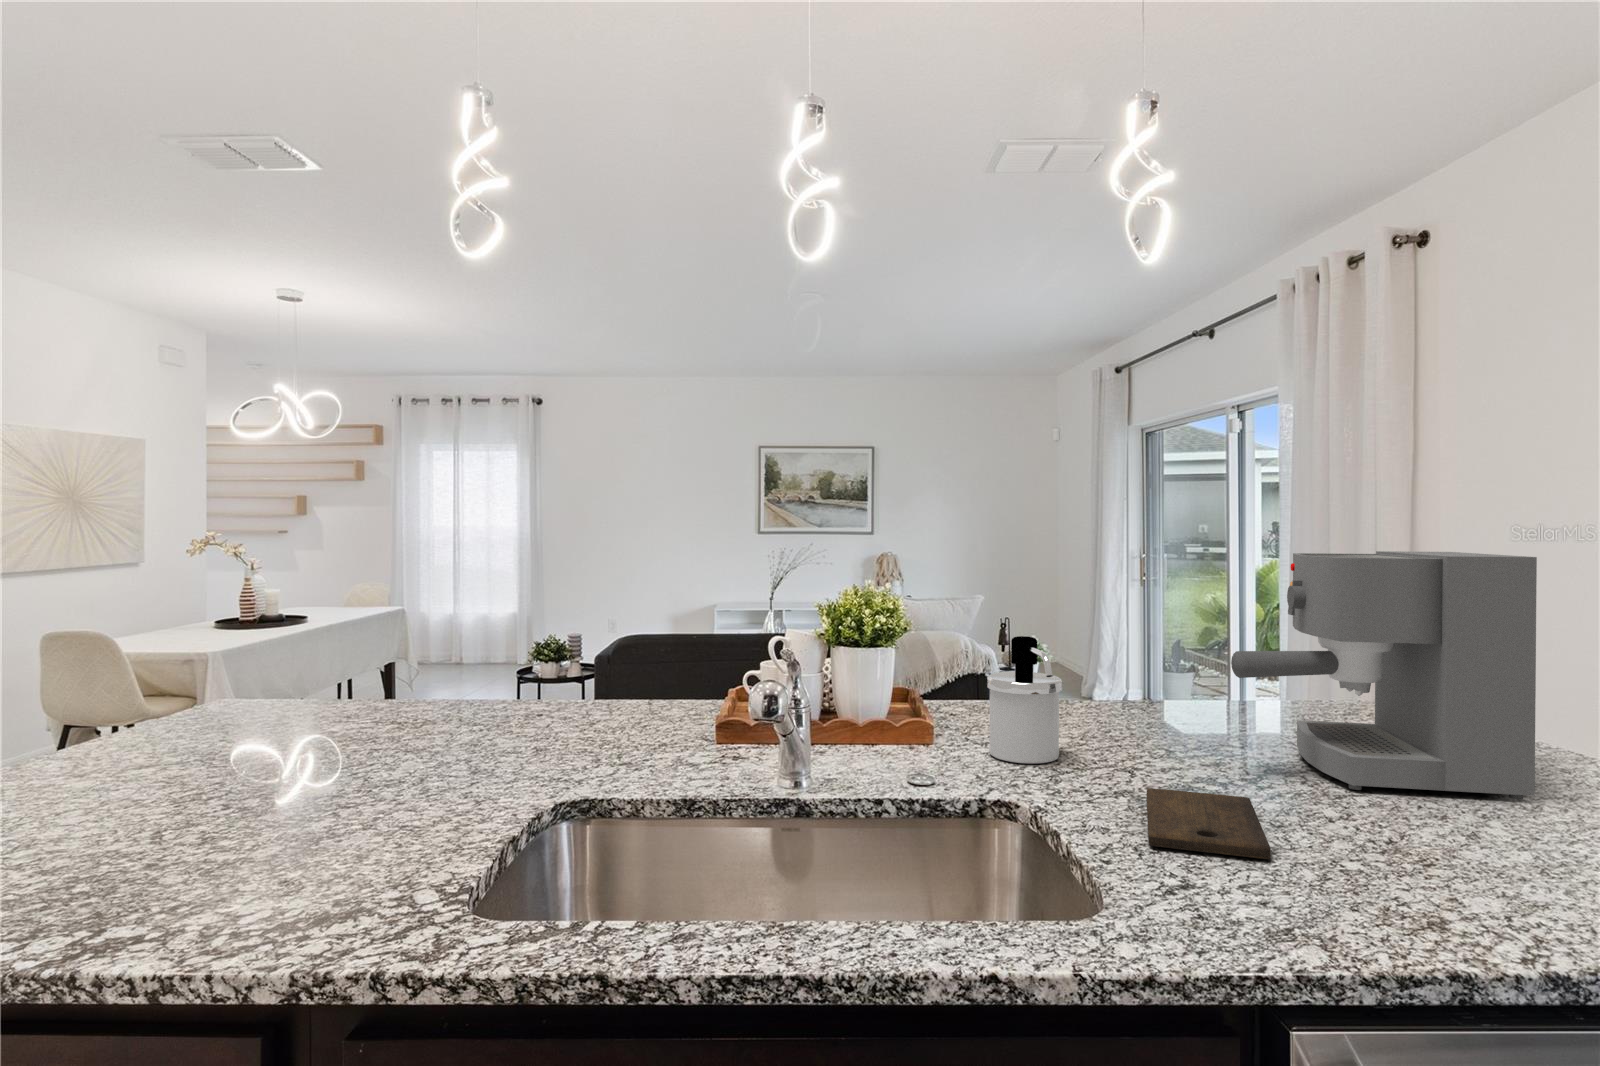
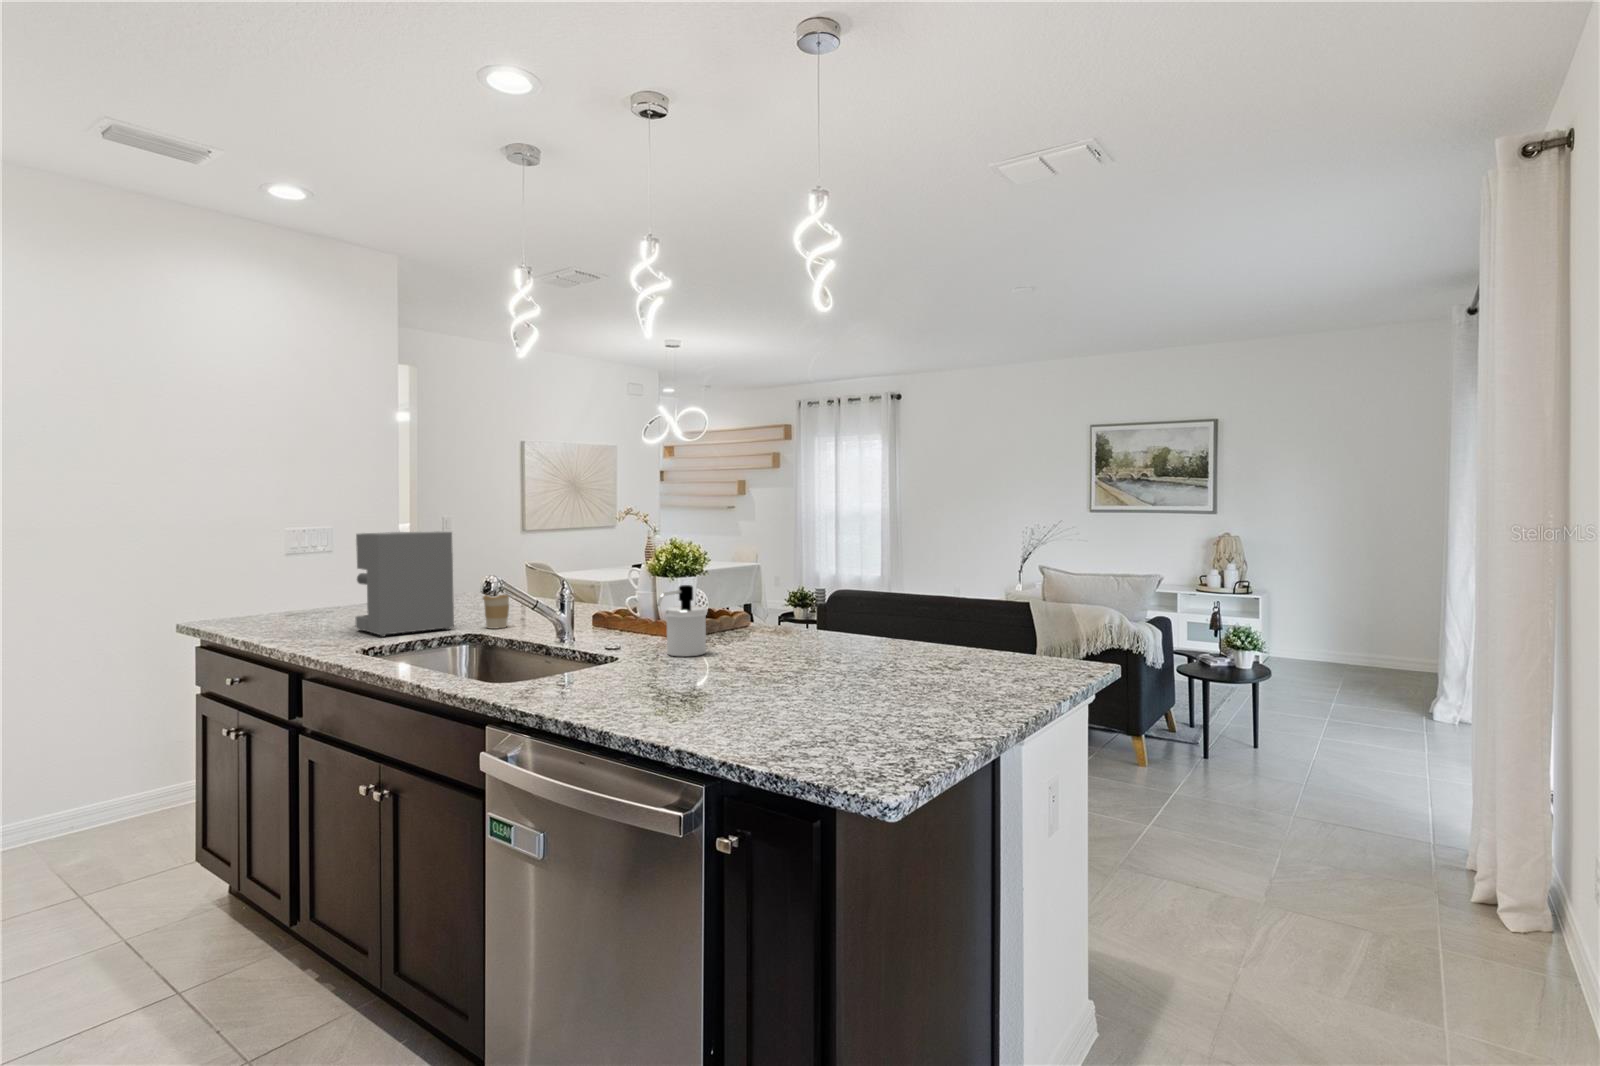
coffee maker: present [1231,551,1537,799] -> present [355,531,454,637]
coffee cup: none [448,669,503,749] -> present [483,594,509,629]
cutting board: present [1147,788,1271,859] -> none [587,665,685,687]

